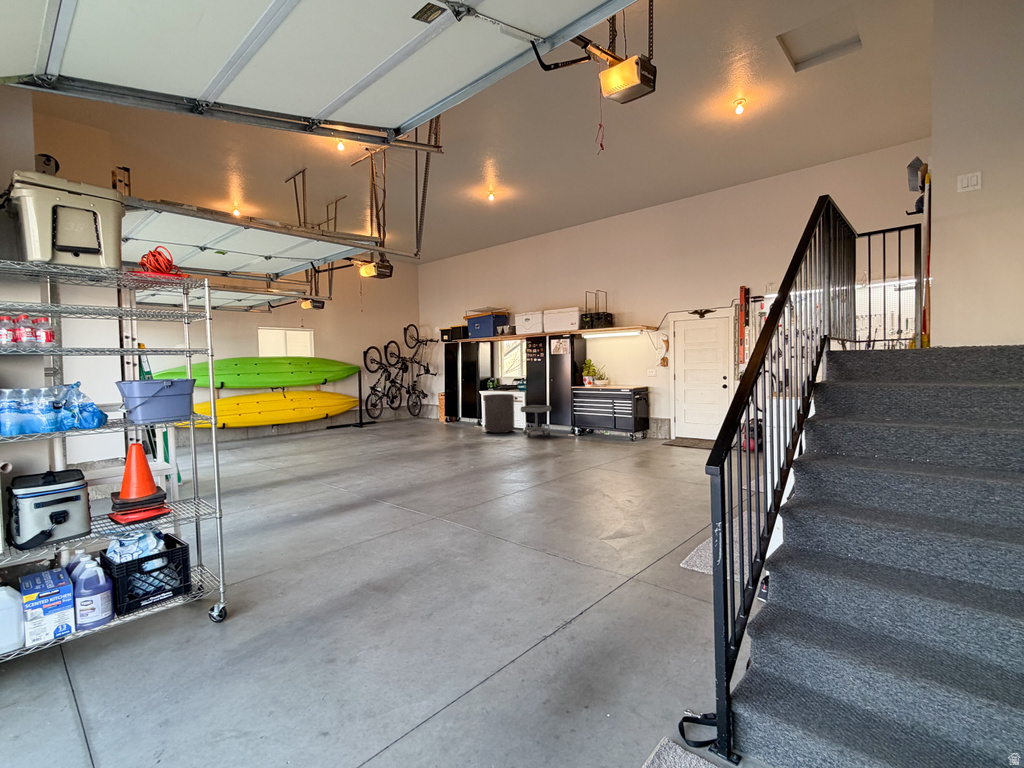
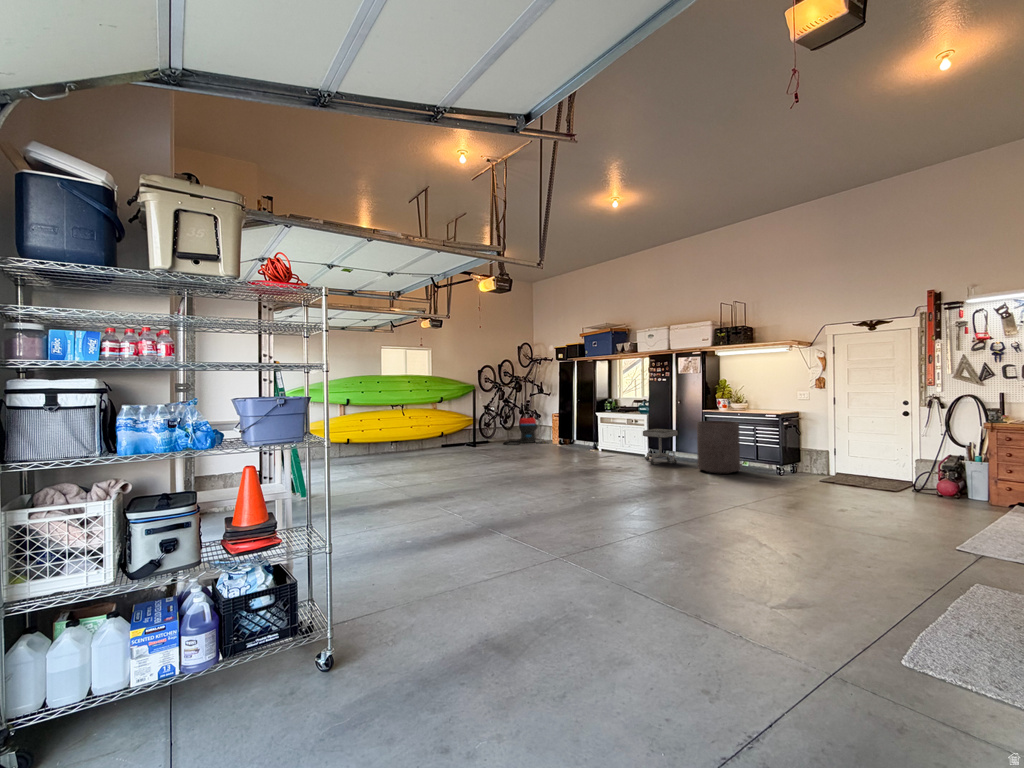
trash can: present [484,394,514,433] -> present [697,421,740,474]
vacuum cleaner: none [391,397,436,425] -> present [504,418,548,445]

